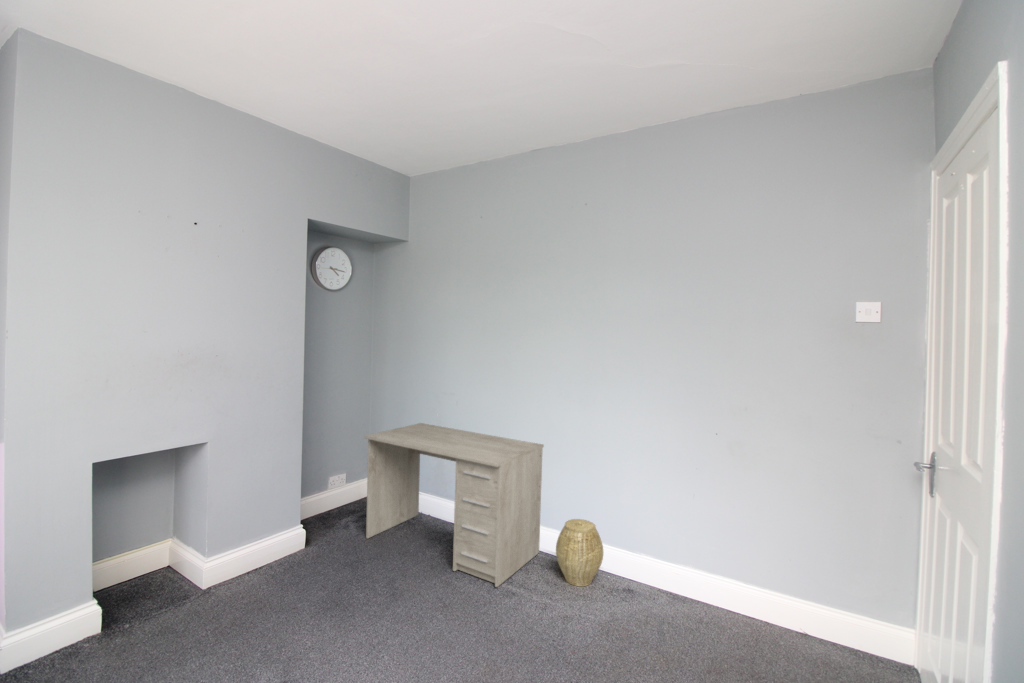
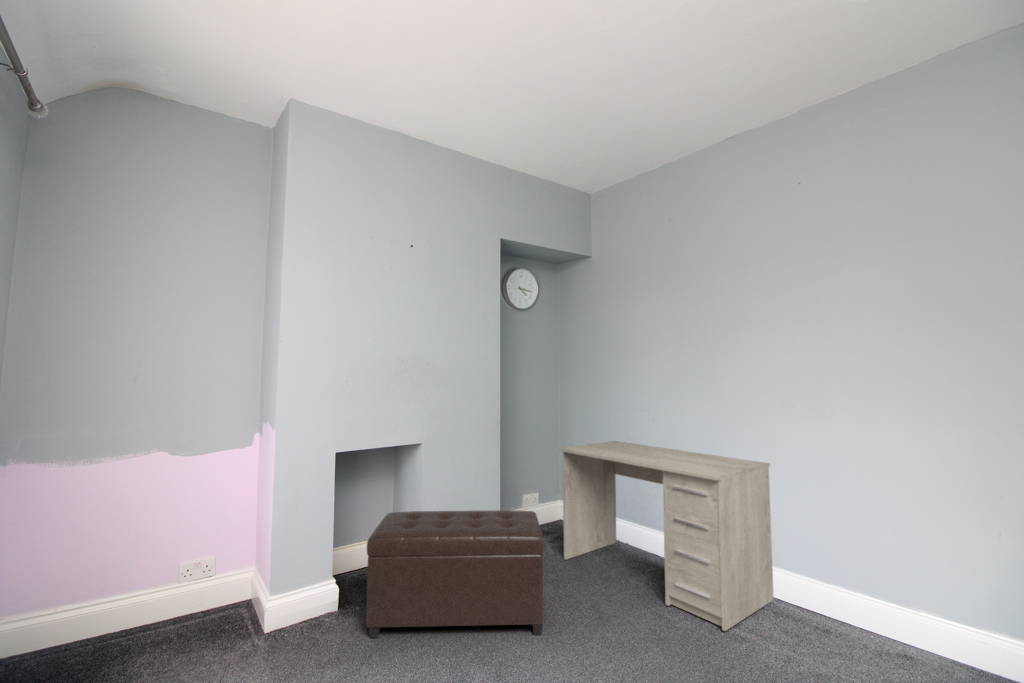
ottoman: none [135,503,340,658] -> present [366,510,544,638]
woven basket: present [556,519,603,586] -> none [801,558,875,649]

